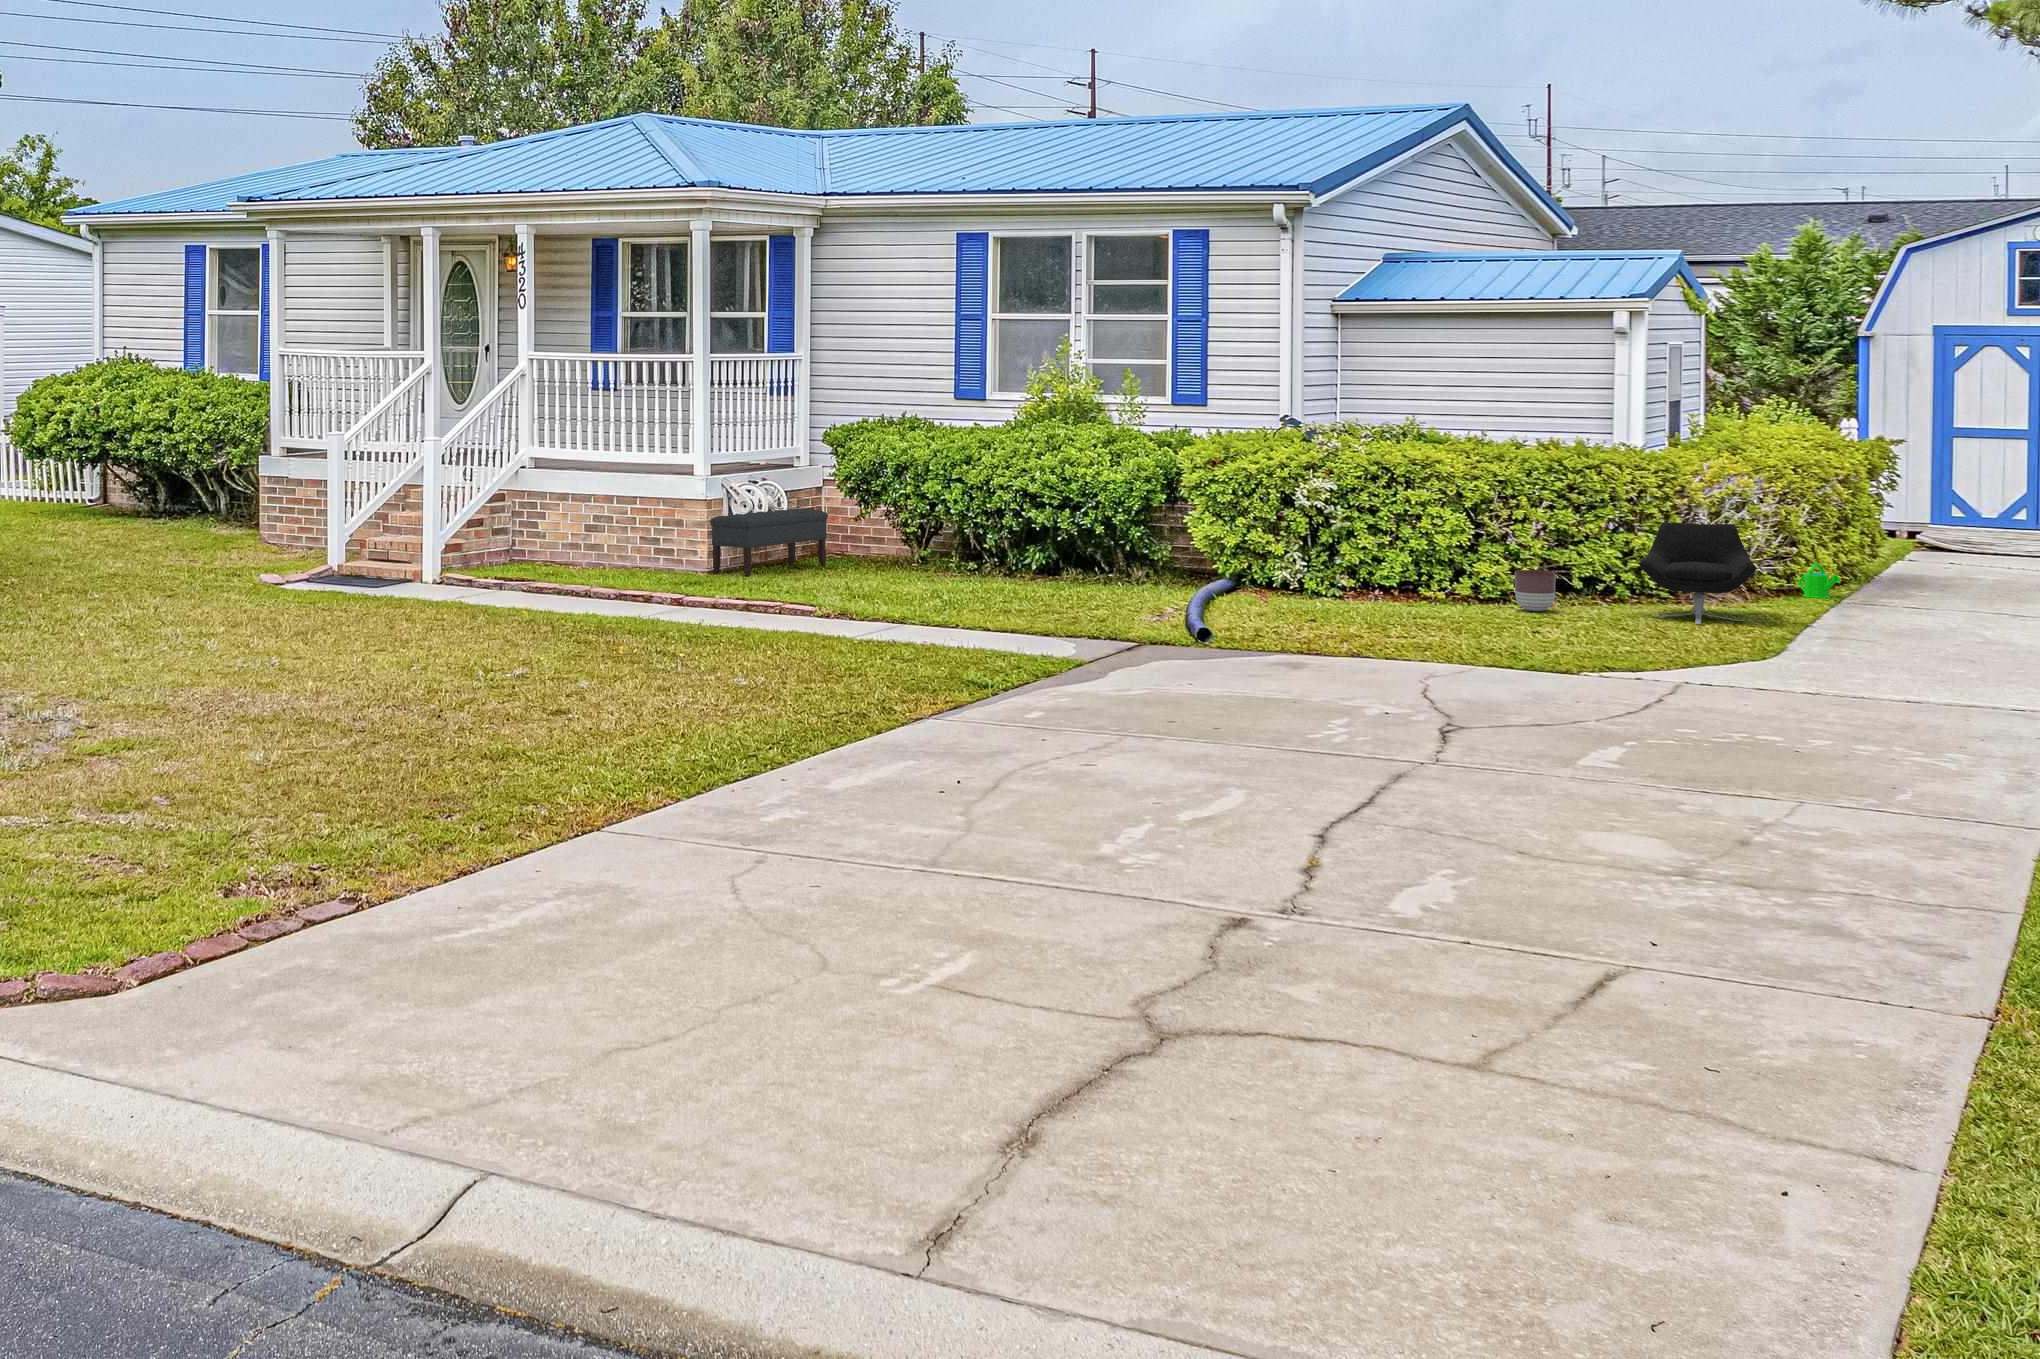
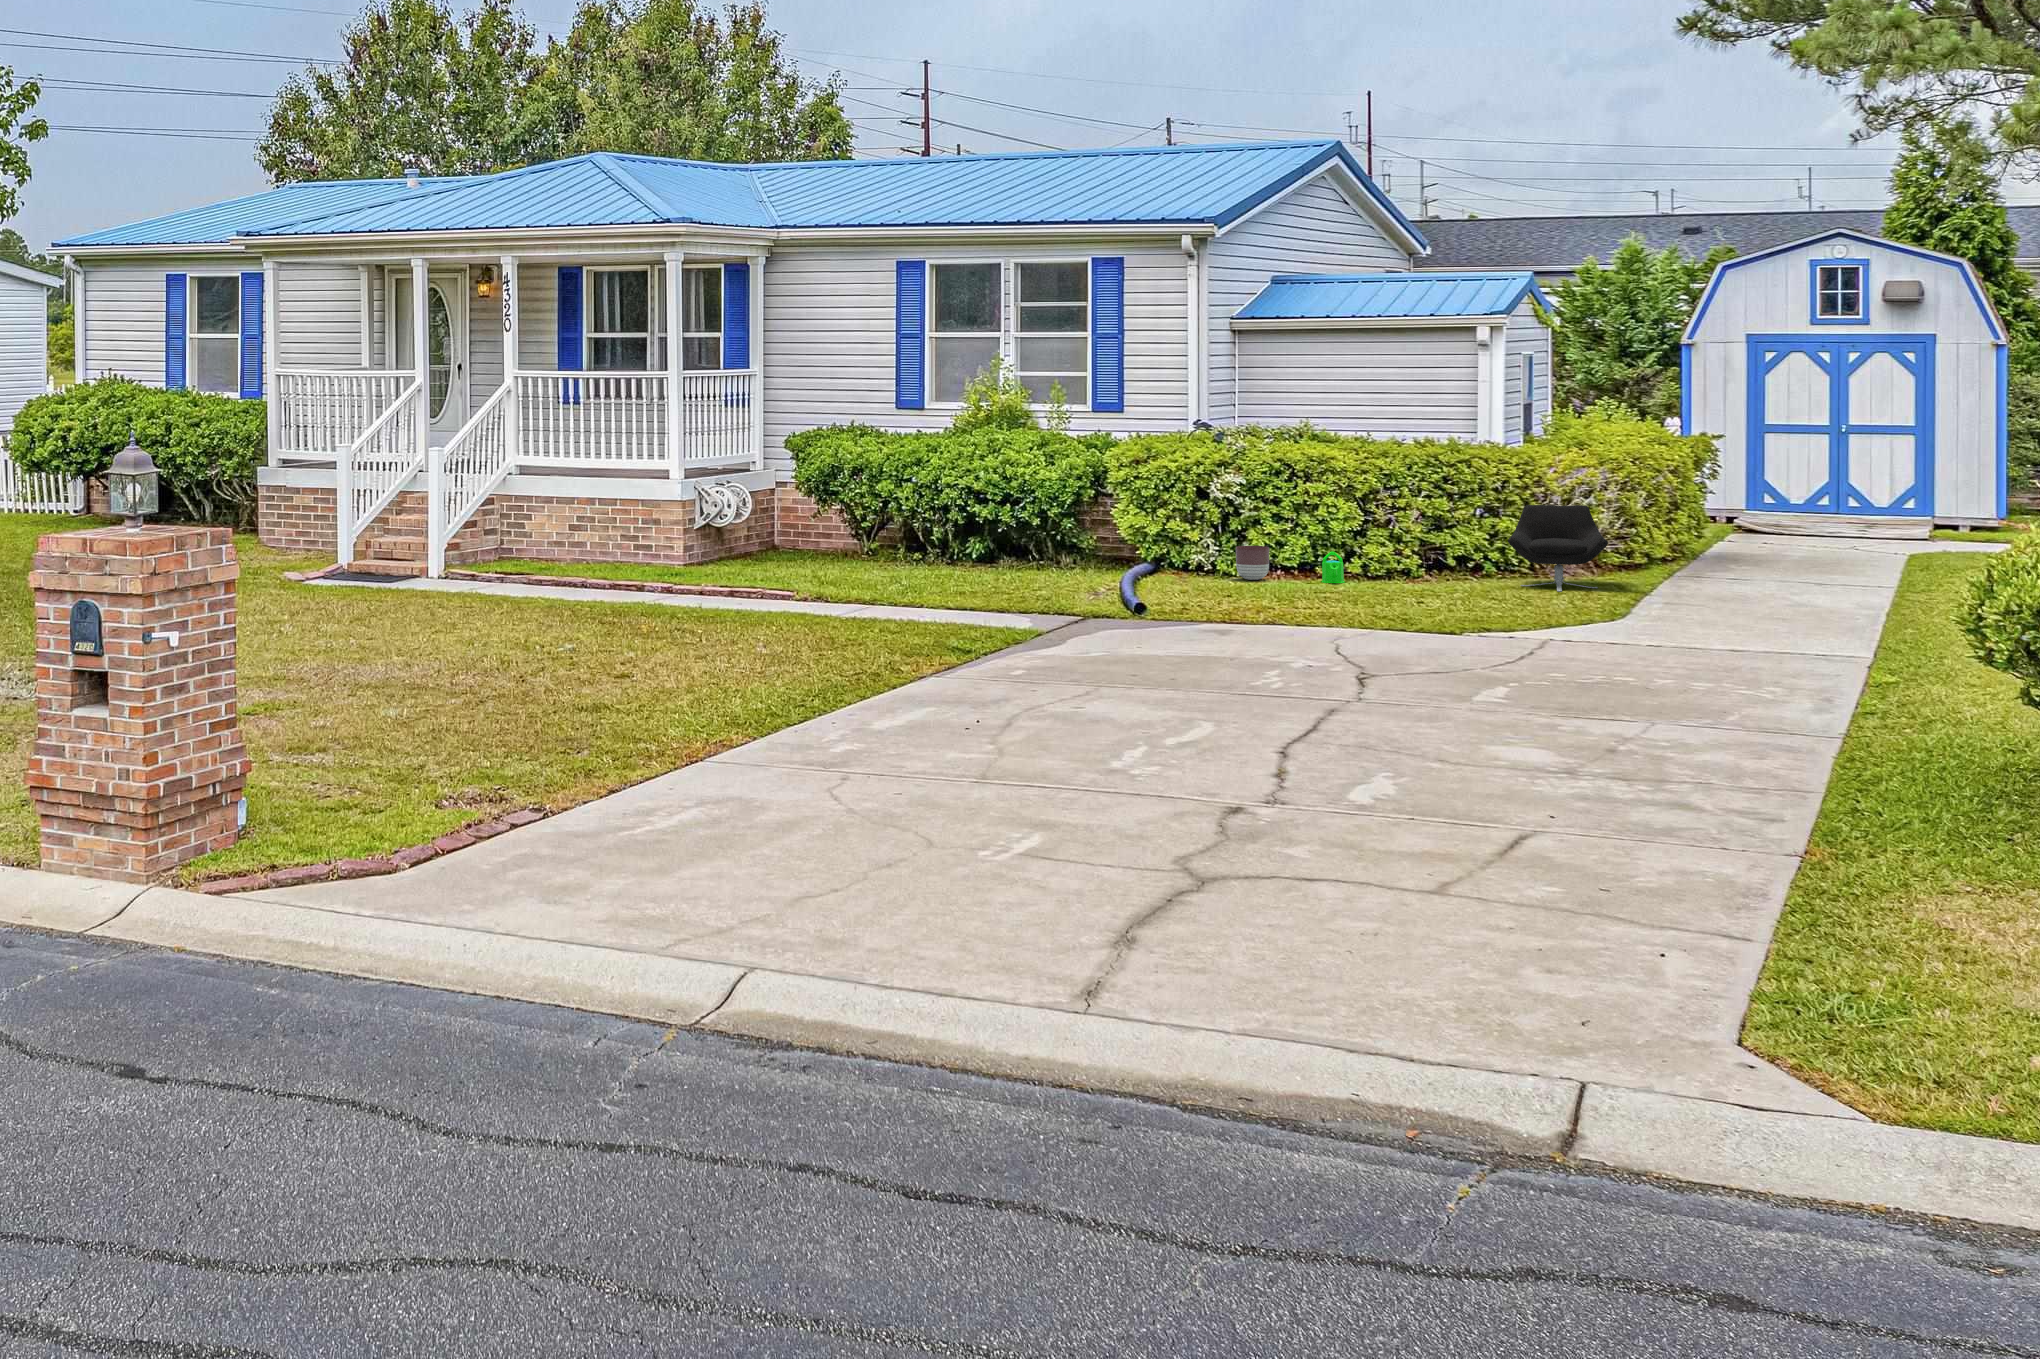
bench: present [710,508,828,576] -> none [686,507,787,567]
watering can: present [1798,563,1841,598] -> present [1321,552,1345,583]
planter: present [1515,570,1555,611] -> present [1236,546,1269,580]

